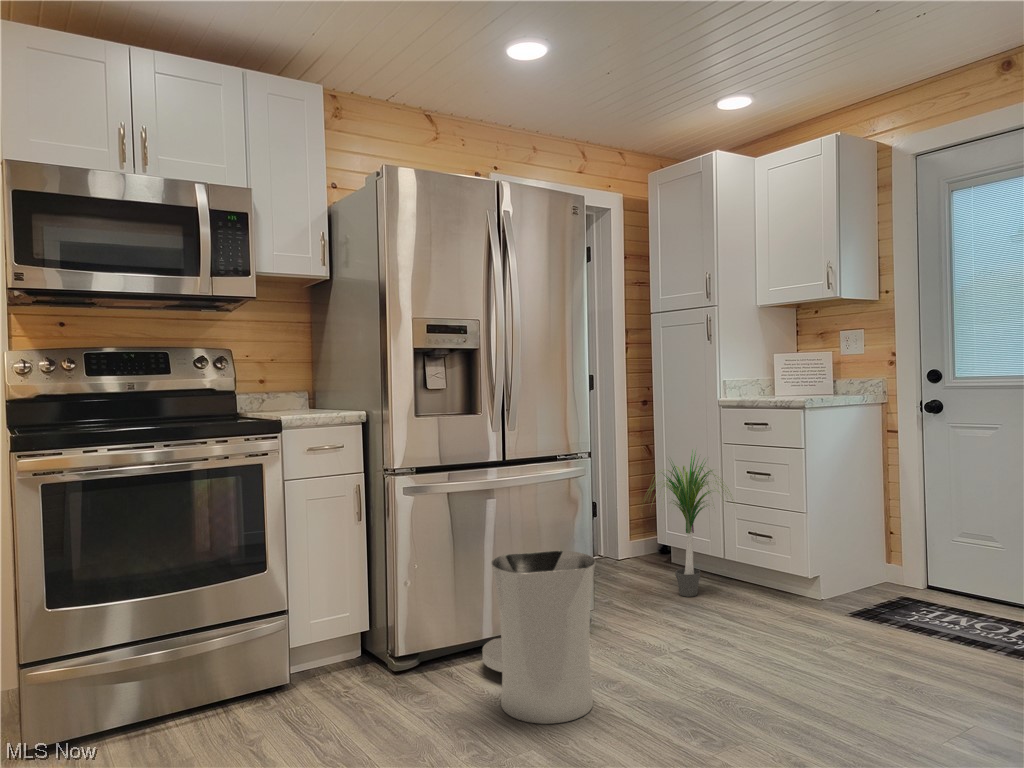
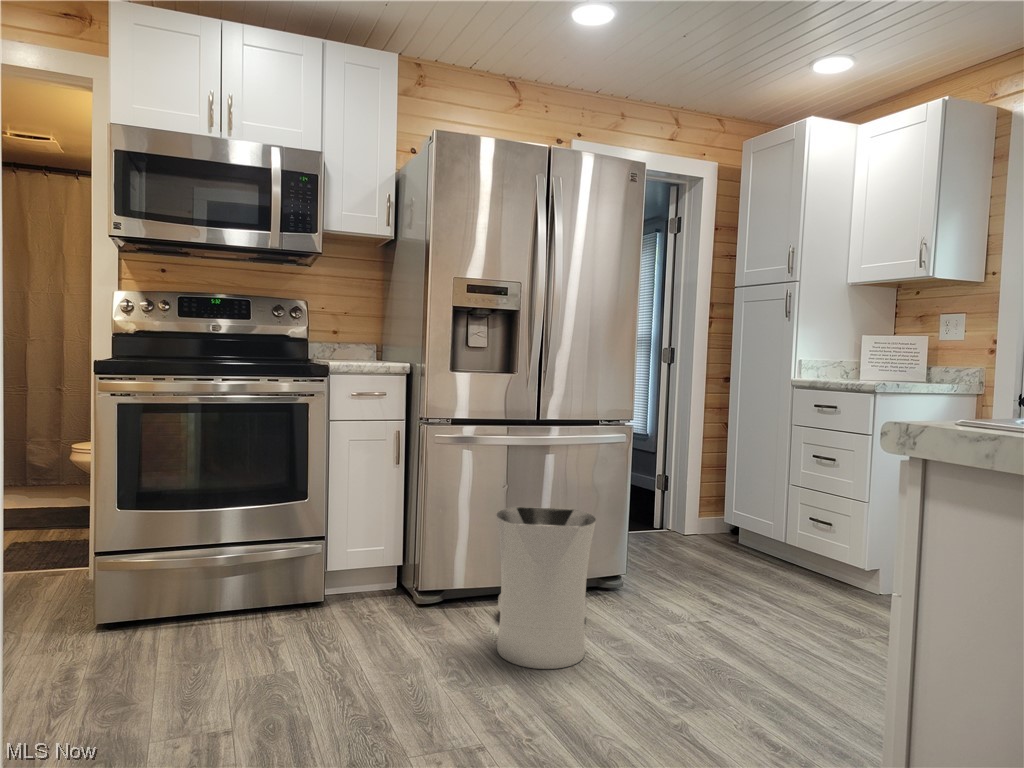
potted plant: present [648,451,729,597] -> none [694,423,798,576]

